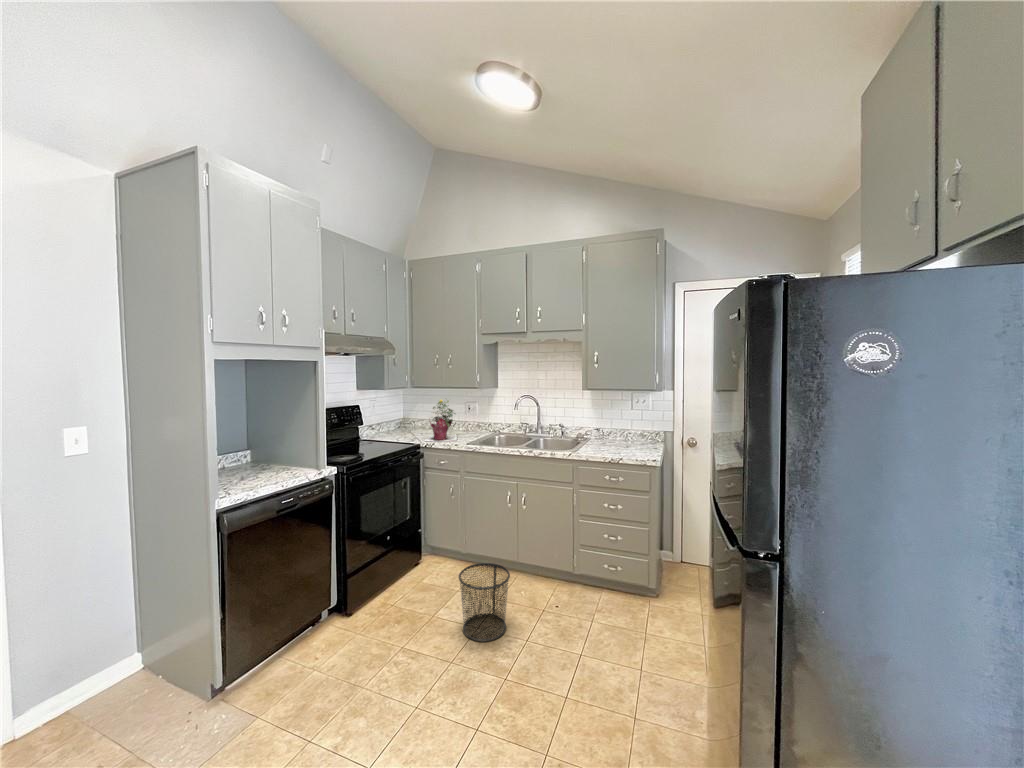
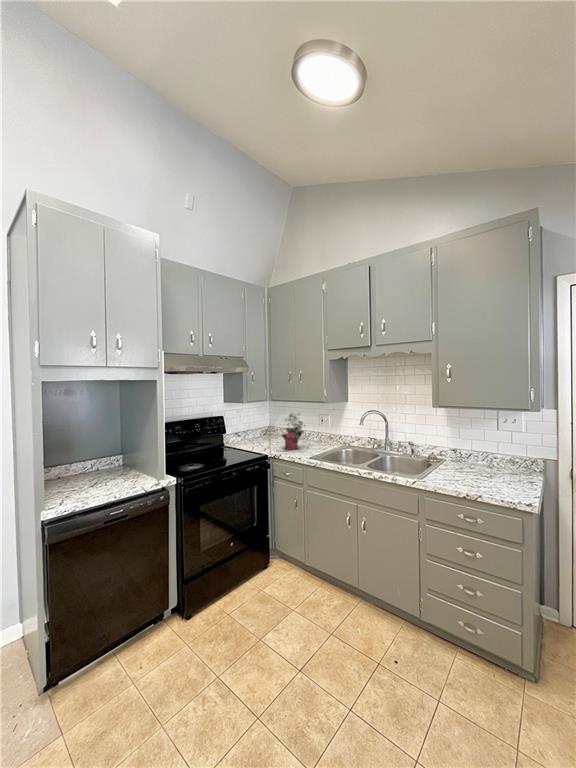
waste bin: present [459,563,510,642] -> none [277,595,334,698]

